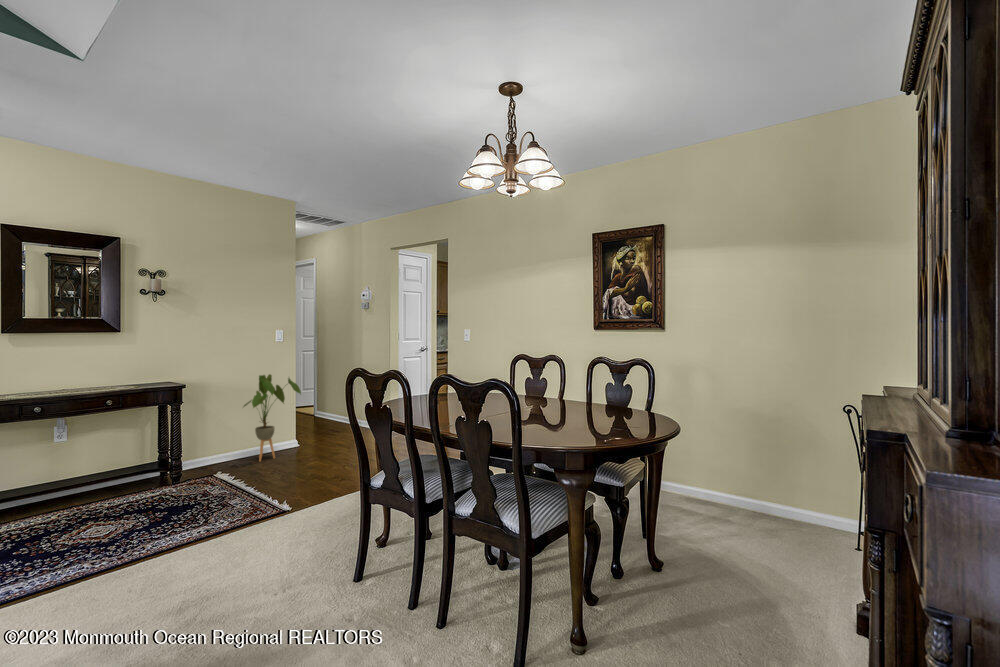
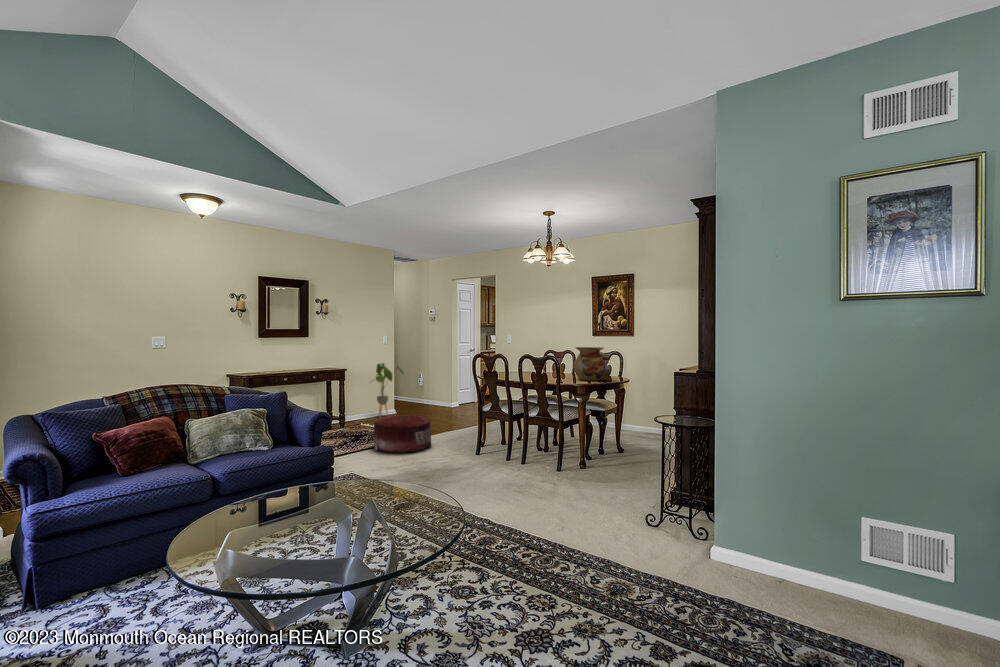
vase: none [557,355,624,429] -> present [574,347,605,381]
pouf: none [161,480,288,574] -> present [374,415,431,453]

